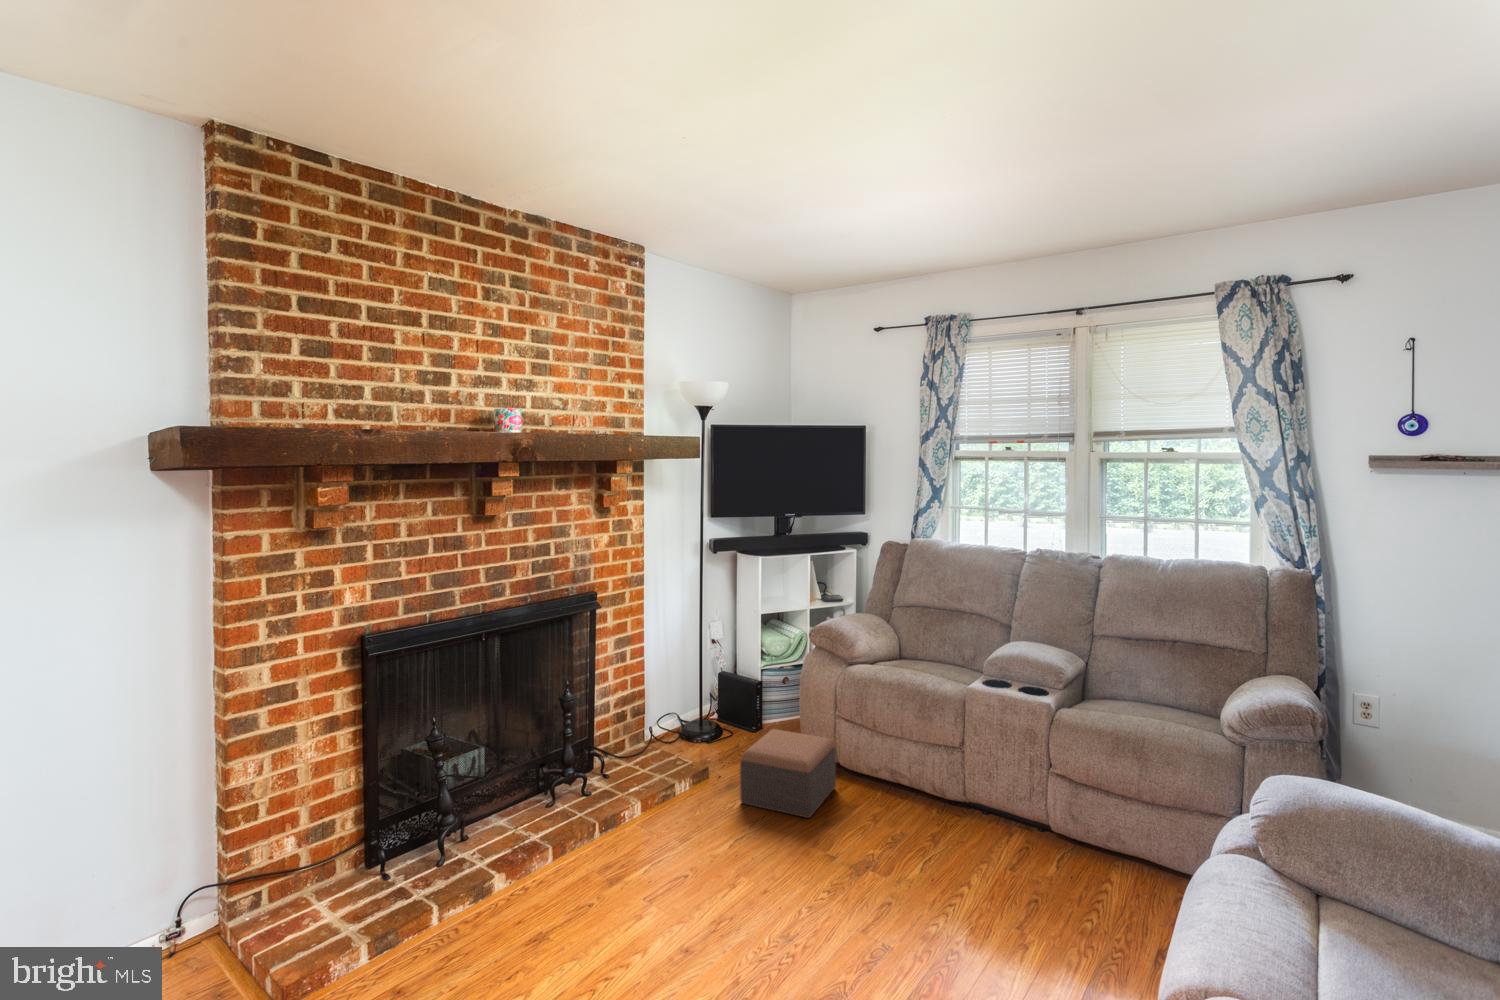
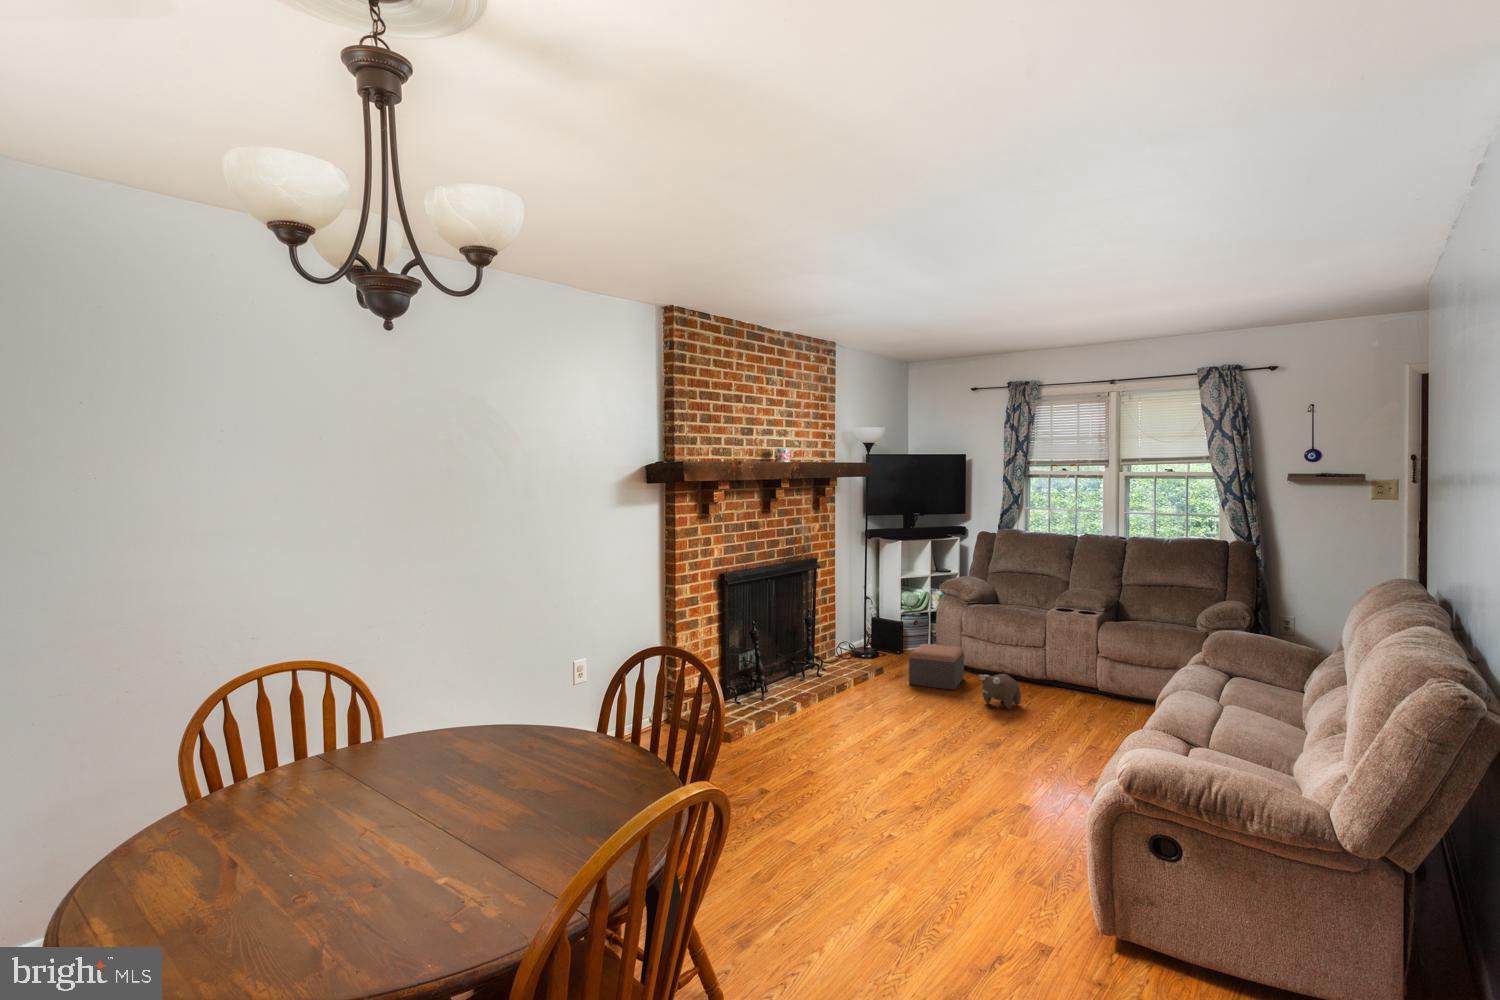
plush toy: none [836,804,911,874] -> present [979,674,1021,709]

